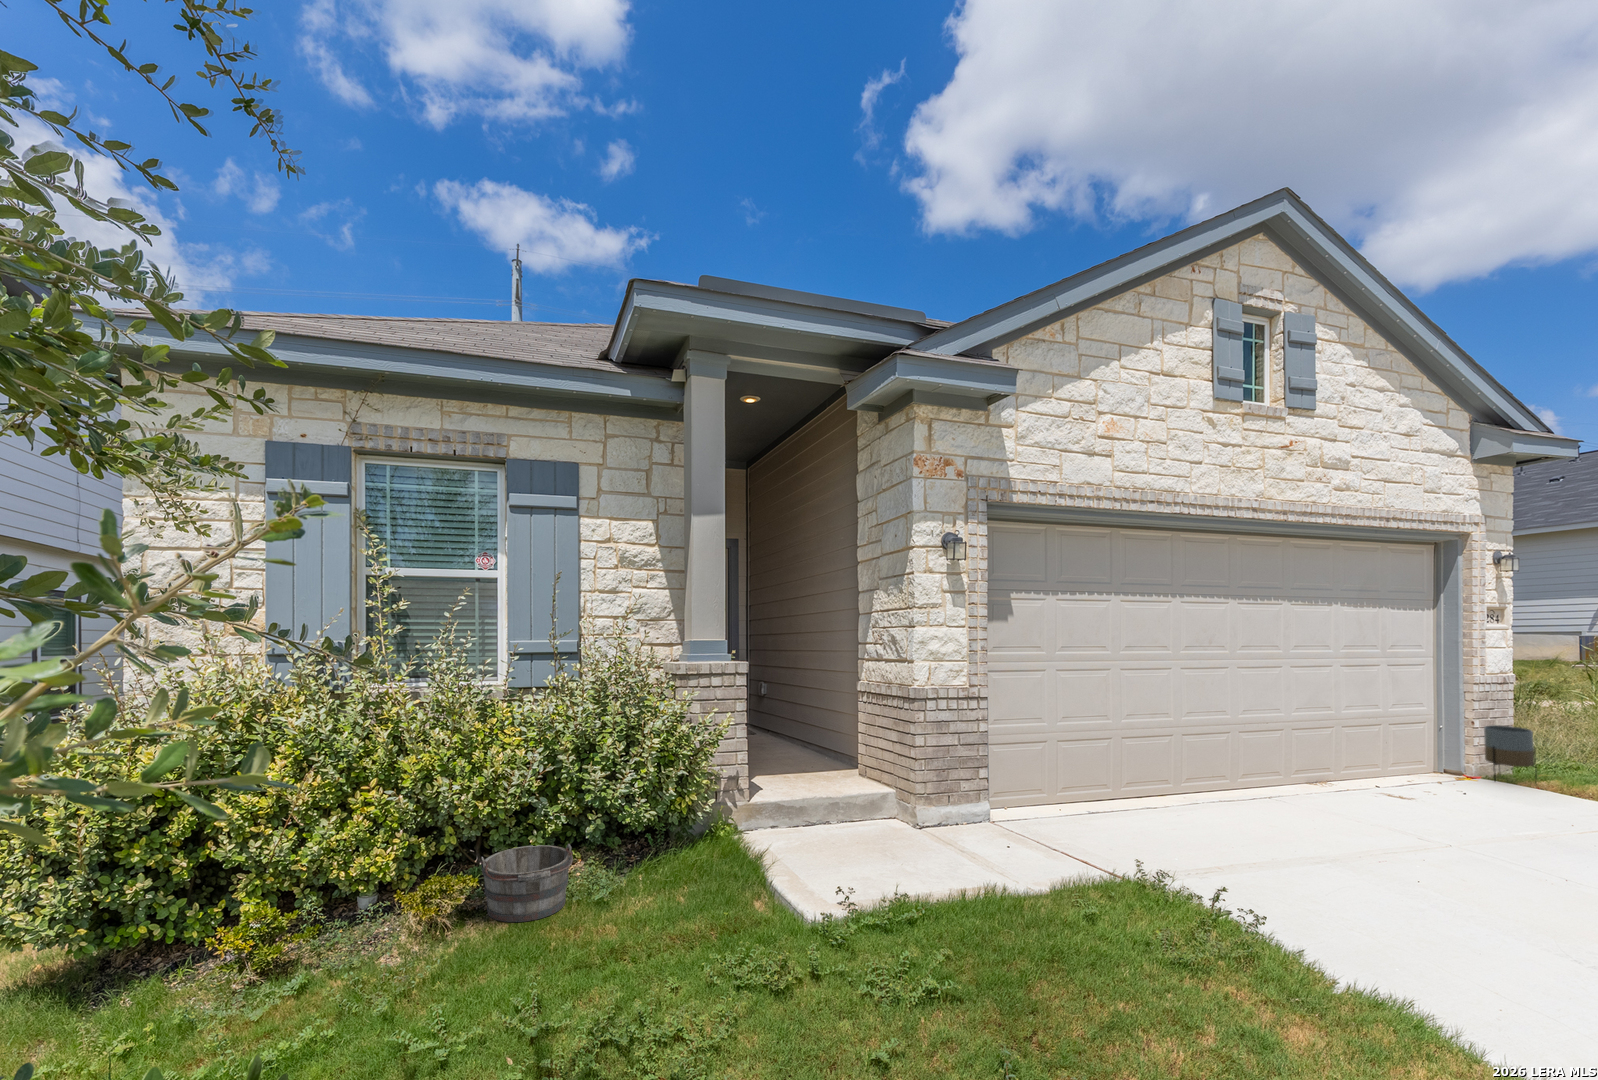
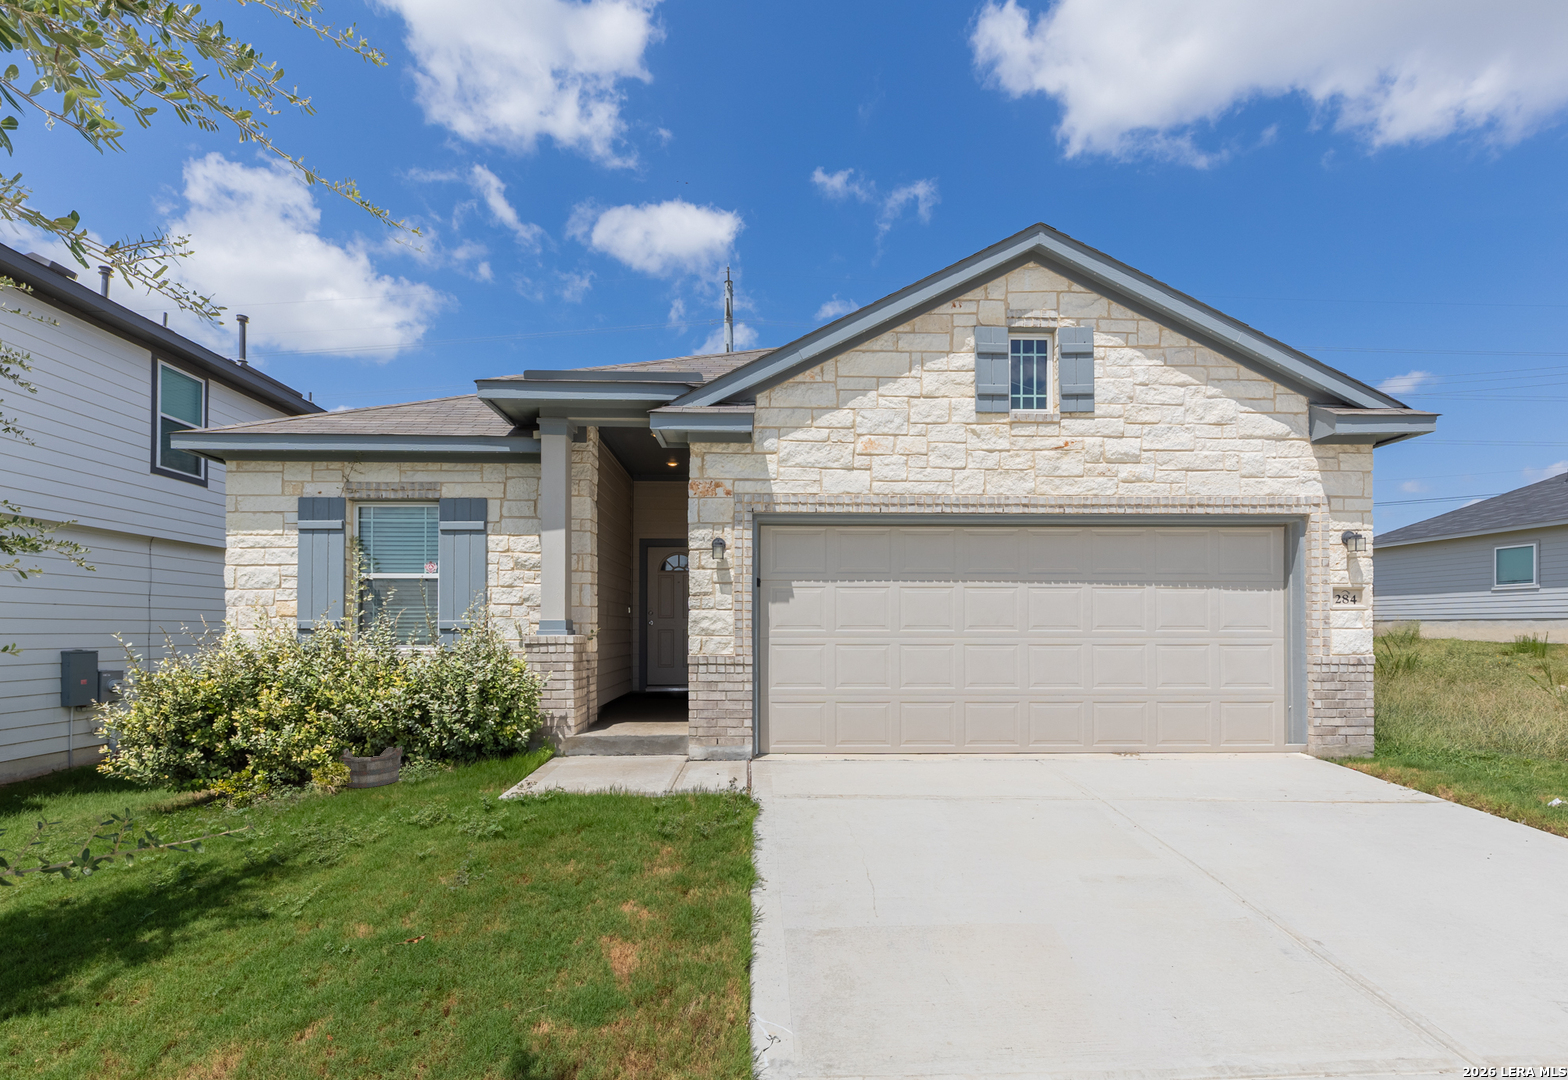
planter: present [1484,725,1537,781] -> none [1311,712,1359,772]

